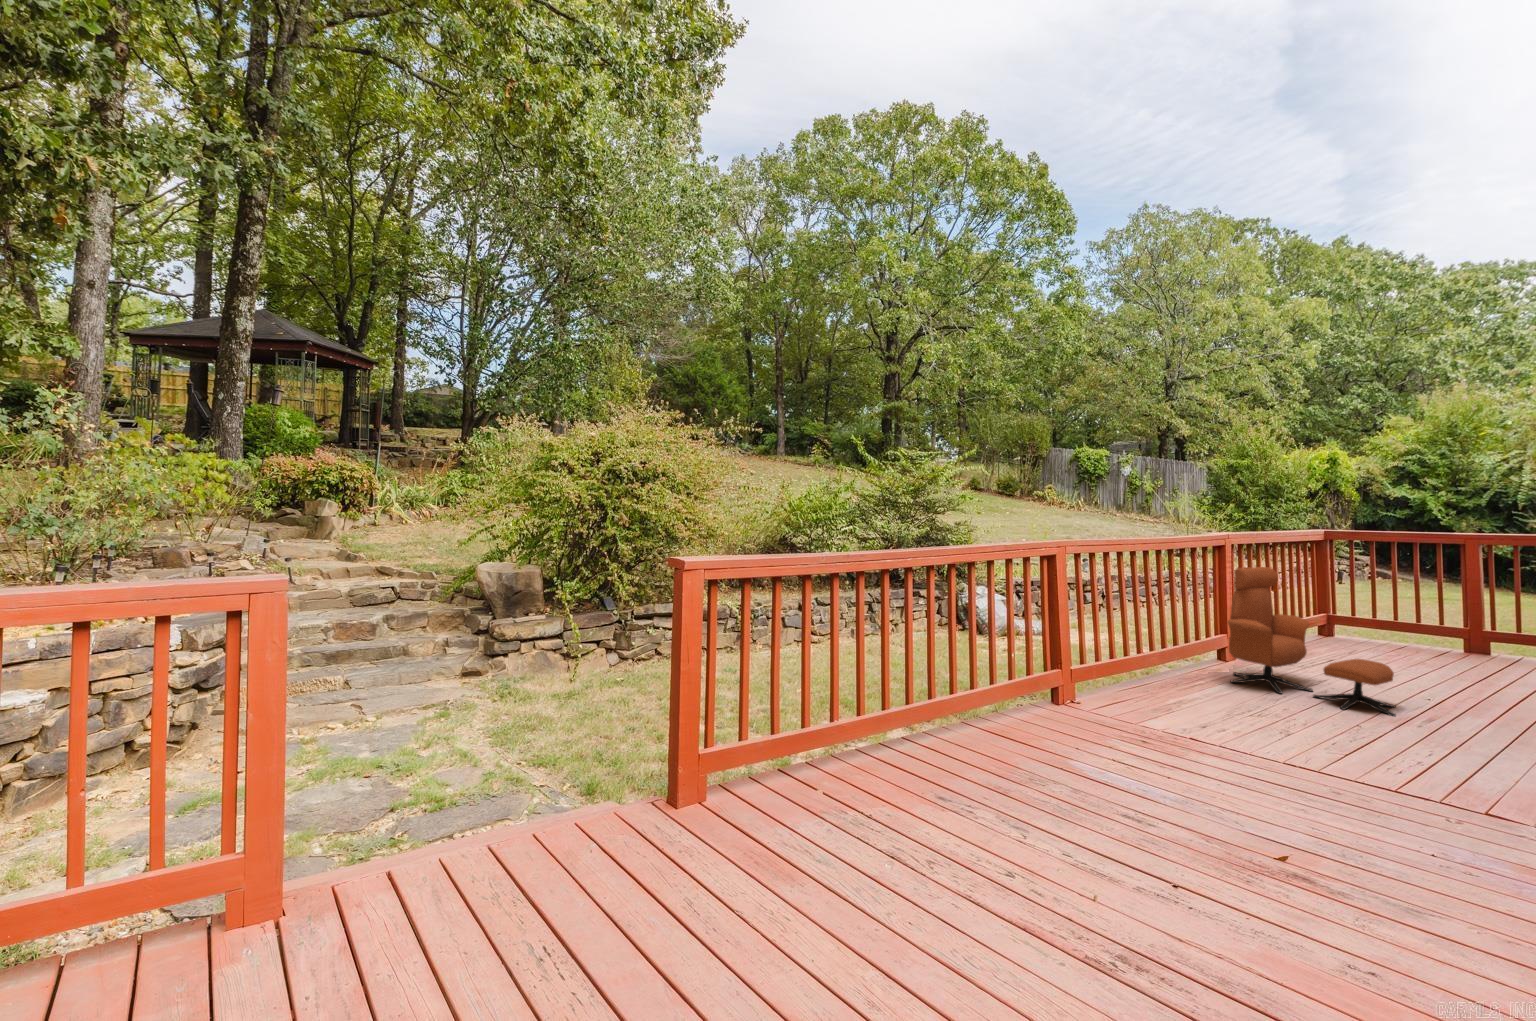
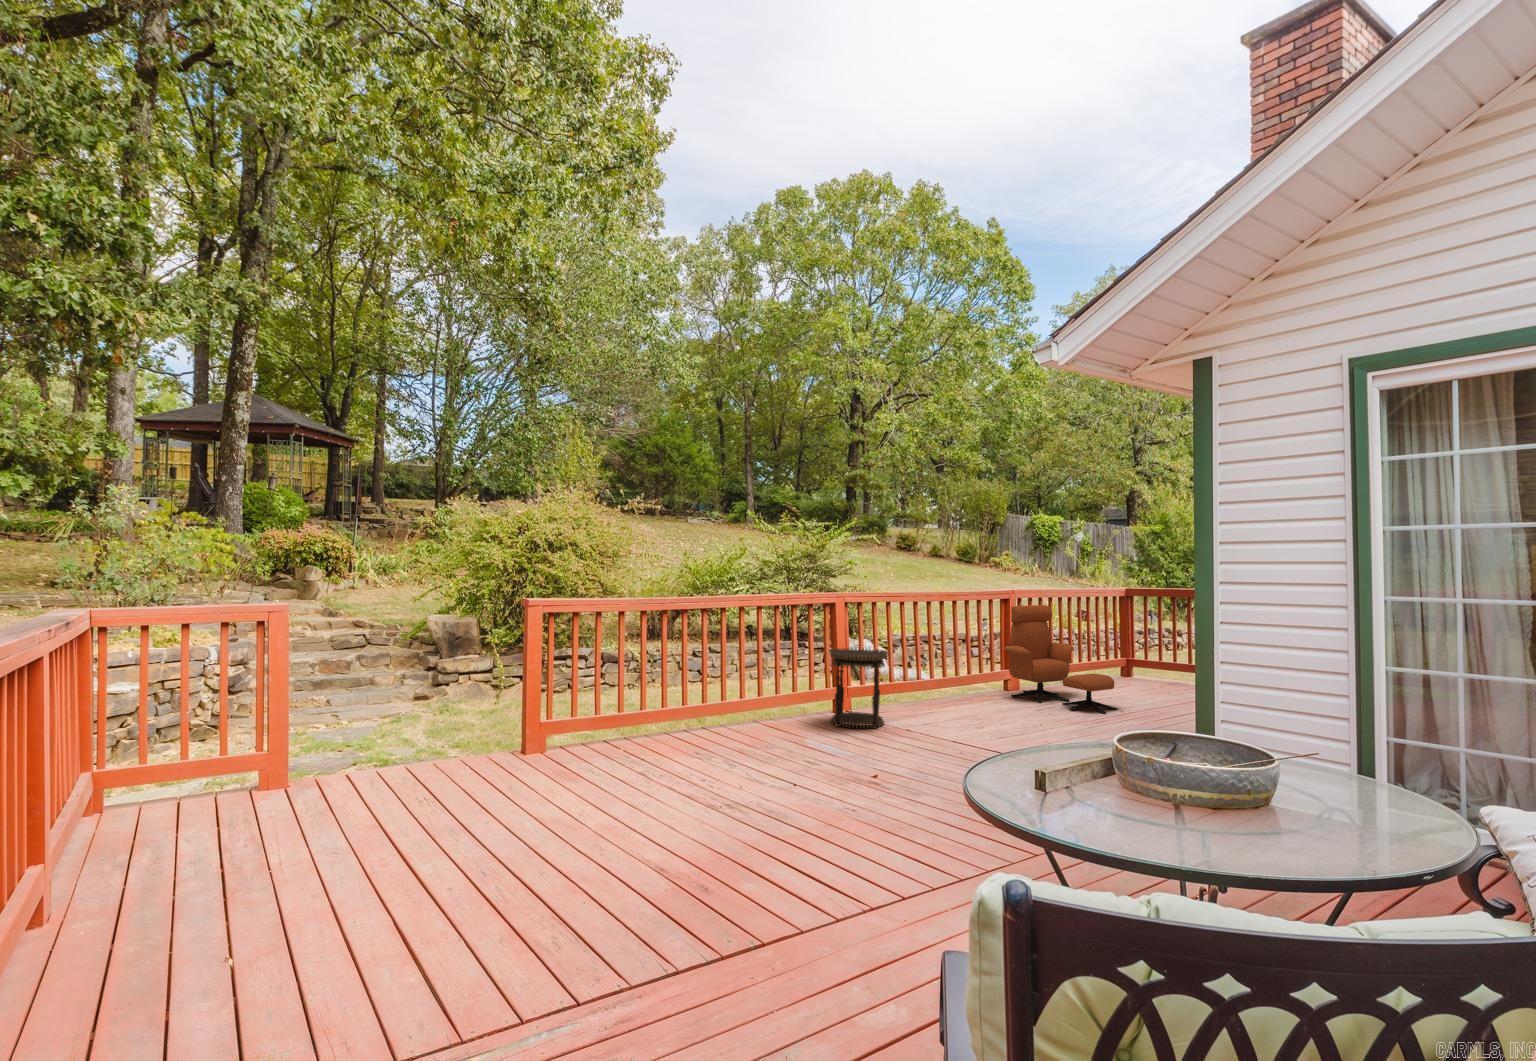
side table: none [1058,626,1149,745] -> present [829,648,888,729]

